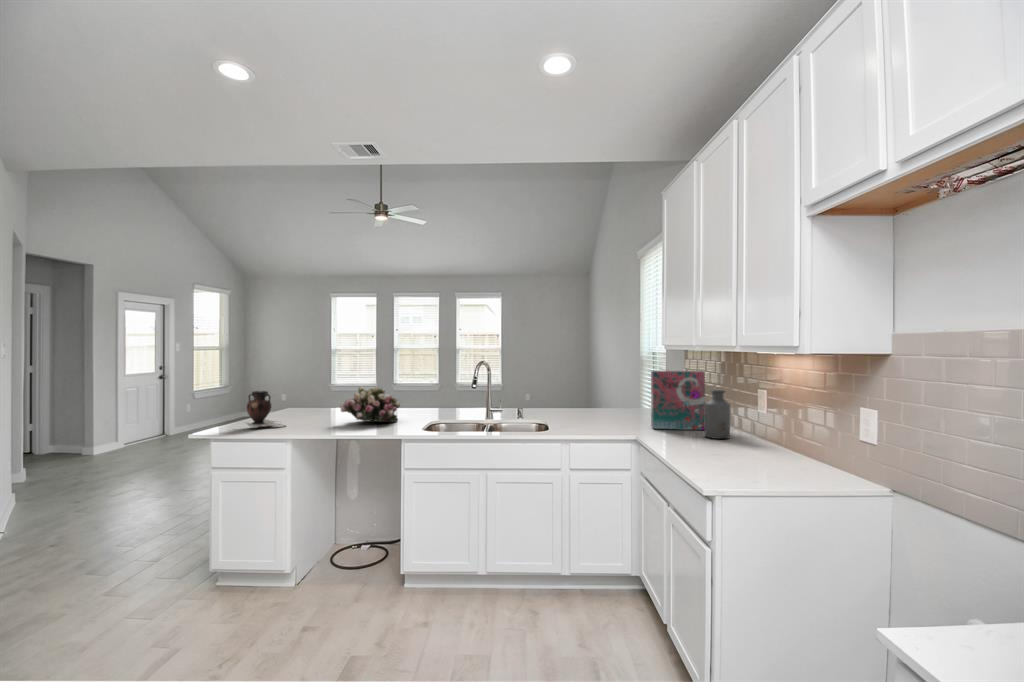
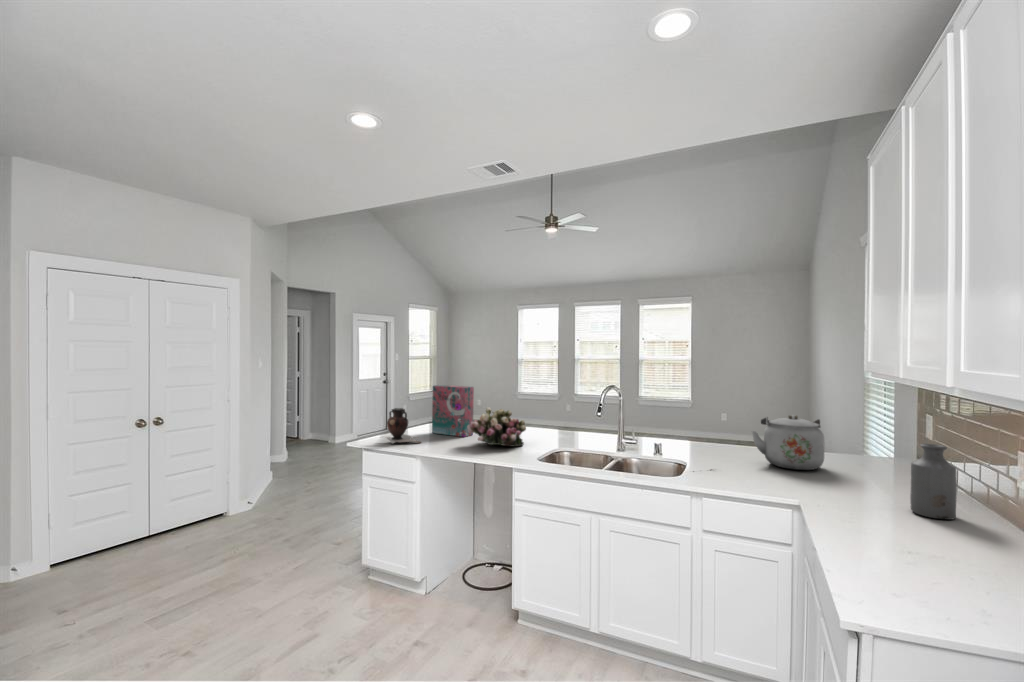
cereal box: present [651,370,705,430] -> present [432,385,474,437]
kettle: none [594,380,645,422] -> present [752,415,824,470]

